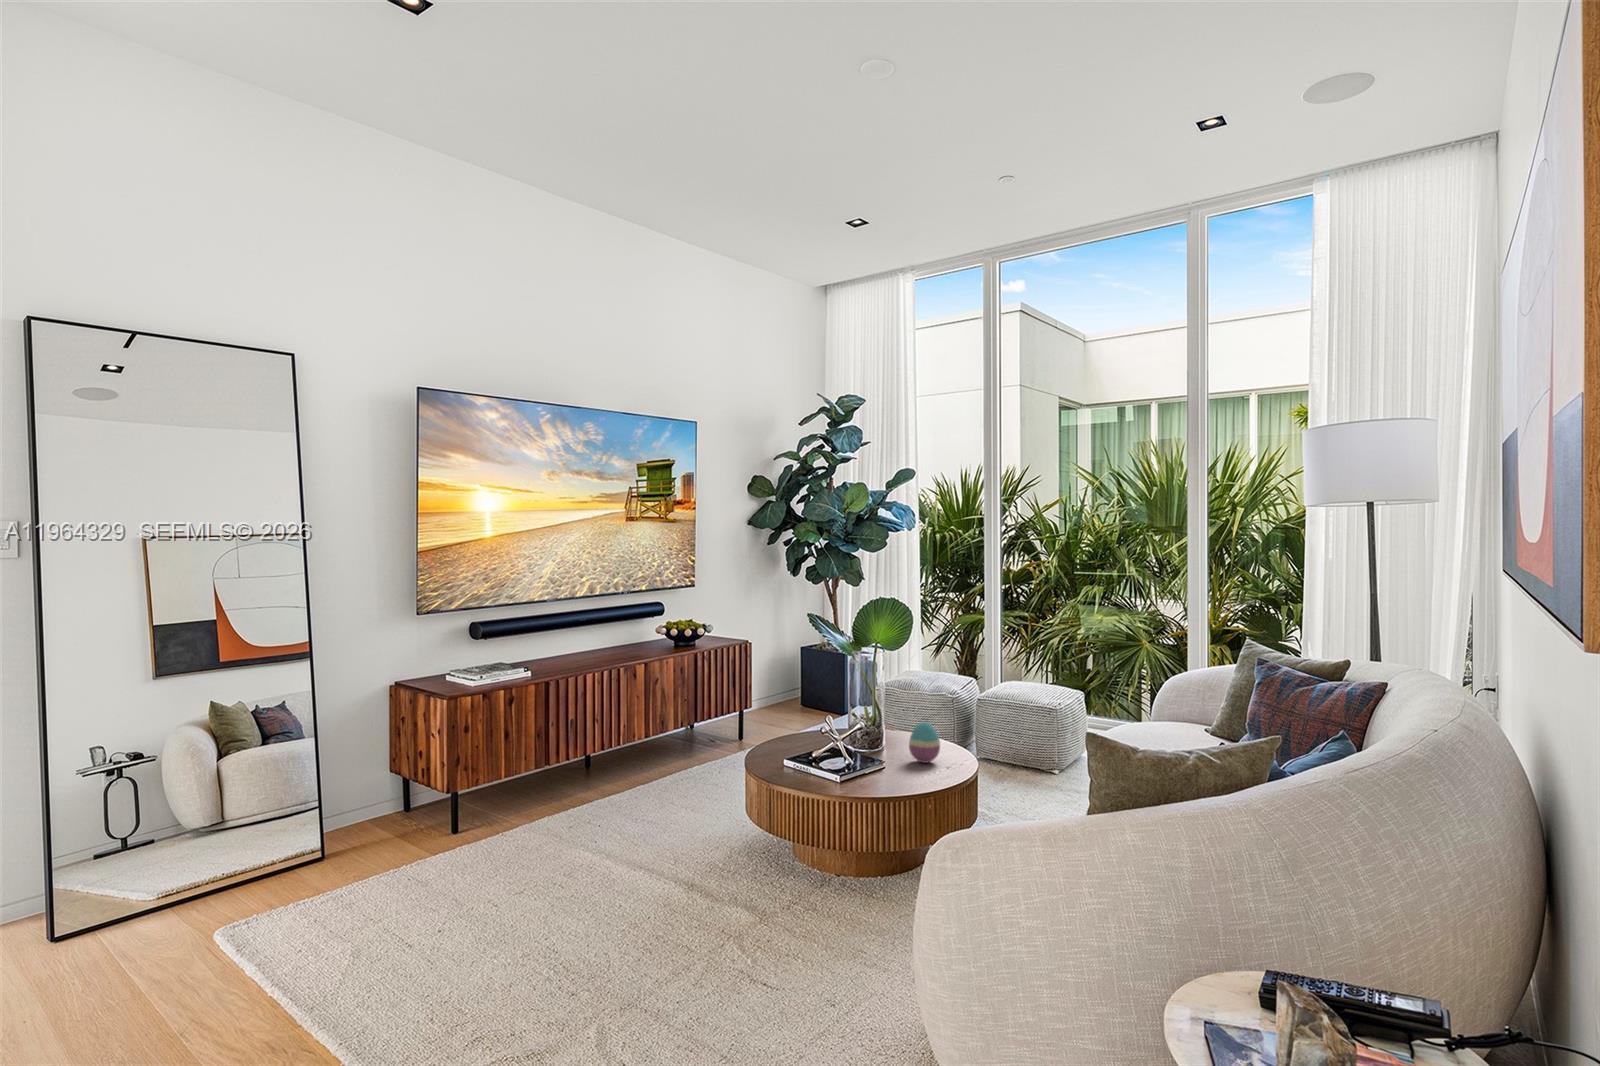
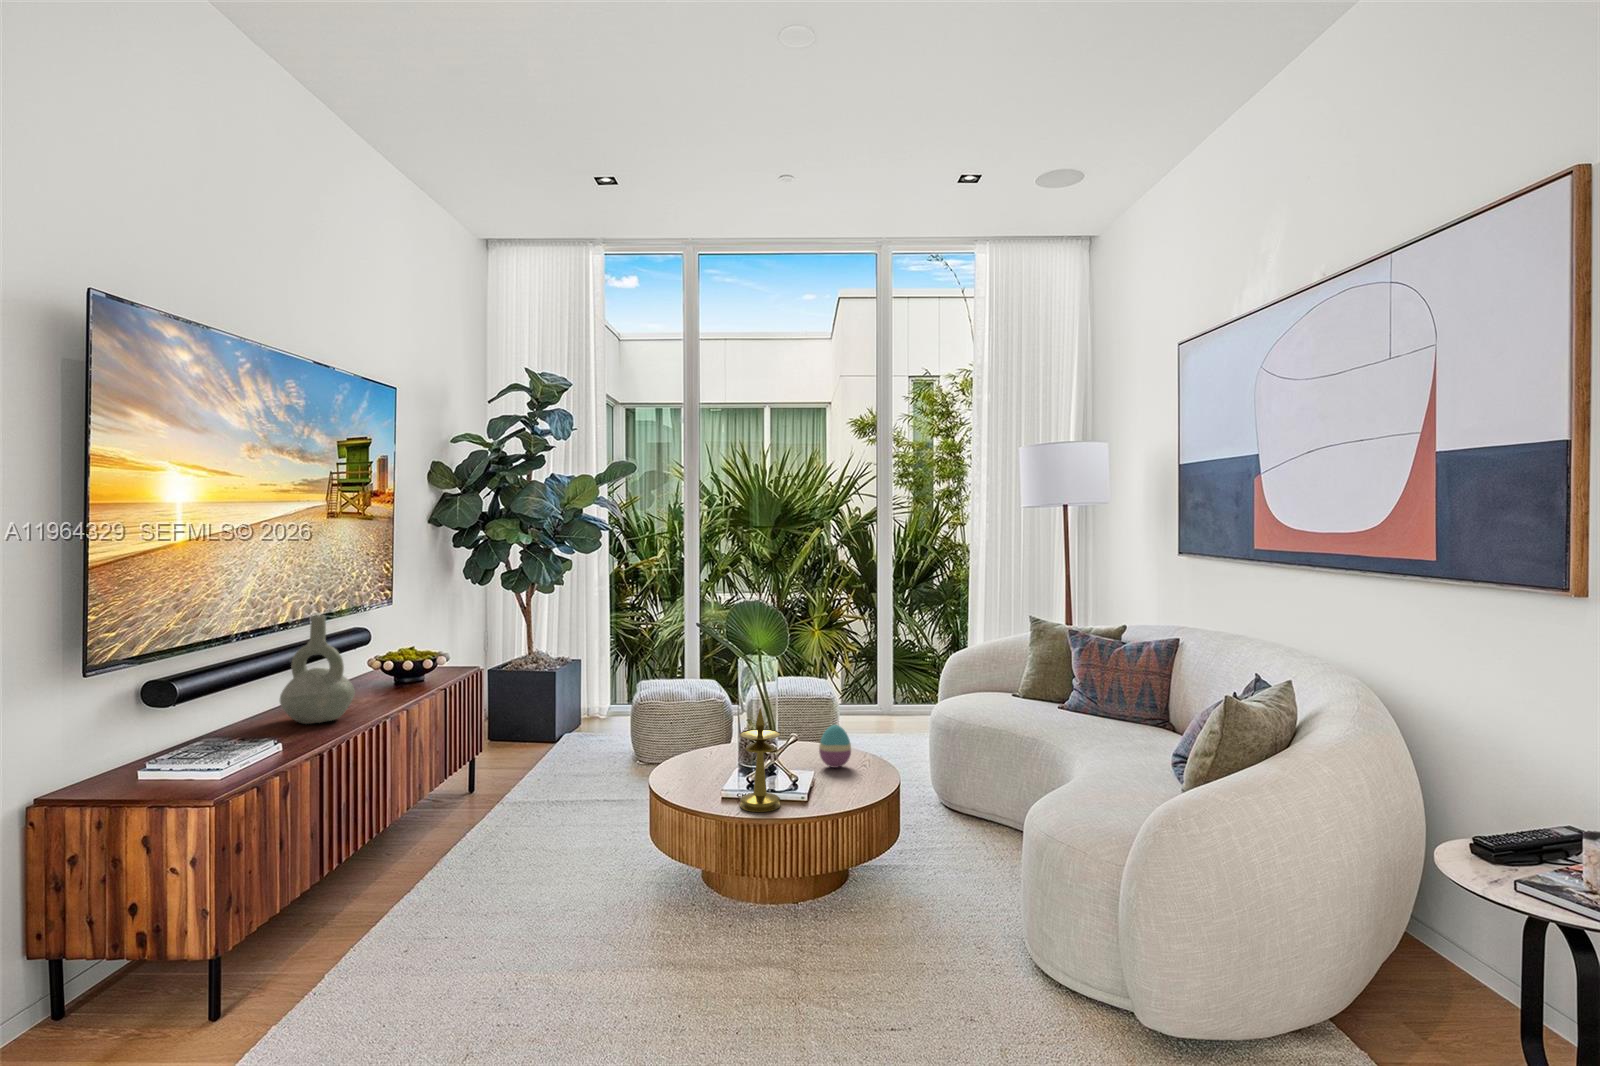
decorative vase: none [559,590,607,665] -> present [280,615,355,724]
candlestick: none [788,690,824,781] -> present [740,708,781,812]

